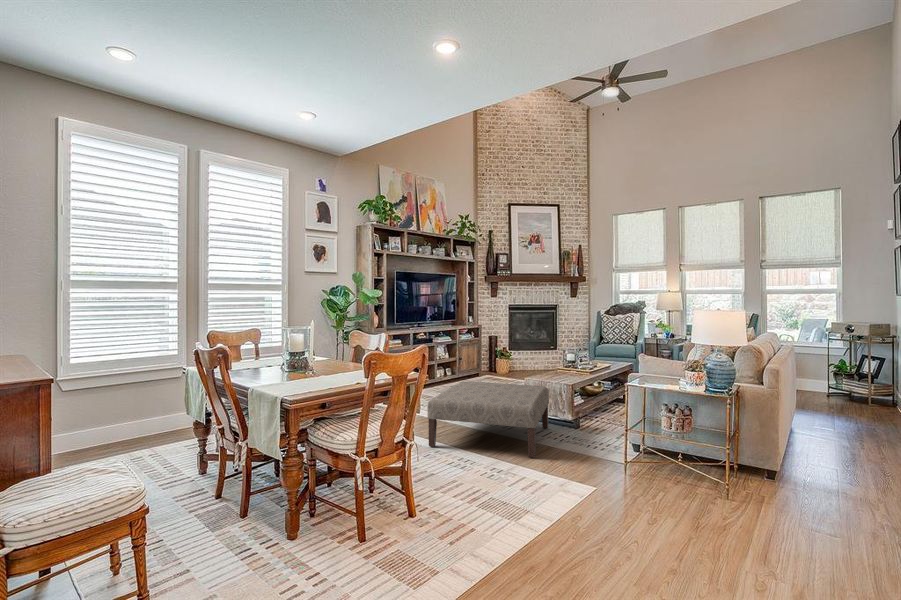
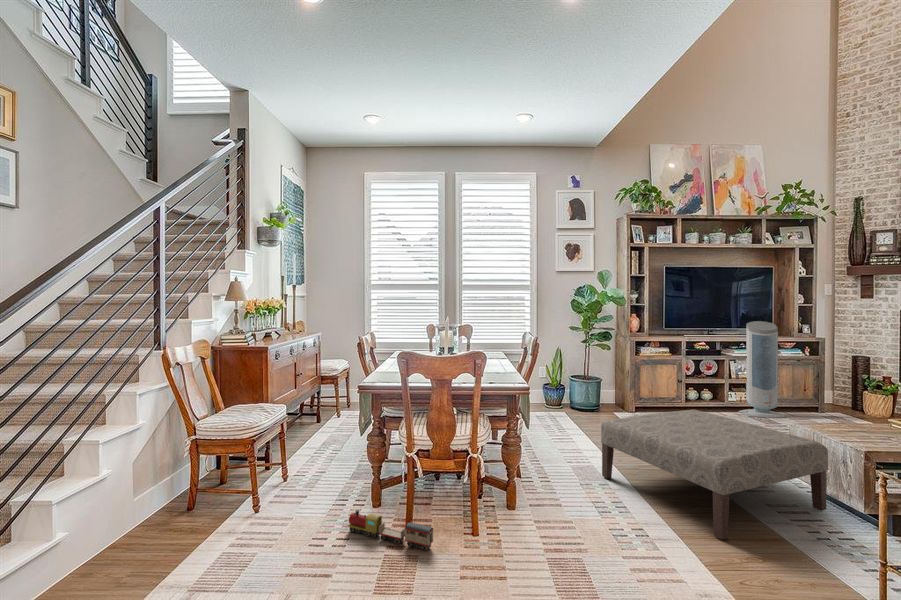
air purifier: none [441,314,467,385] -> present [739,321,786,418]
toy train: none [301,520,402,567] -> present [348,510,433,551]

